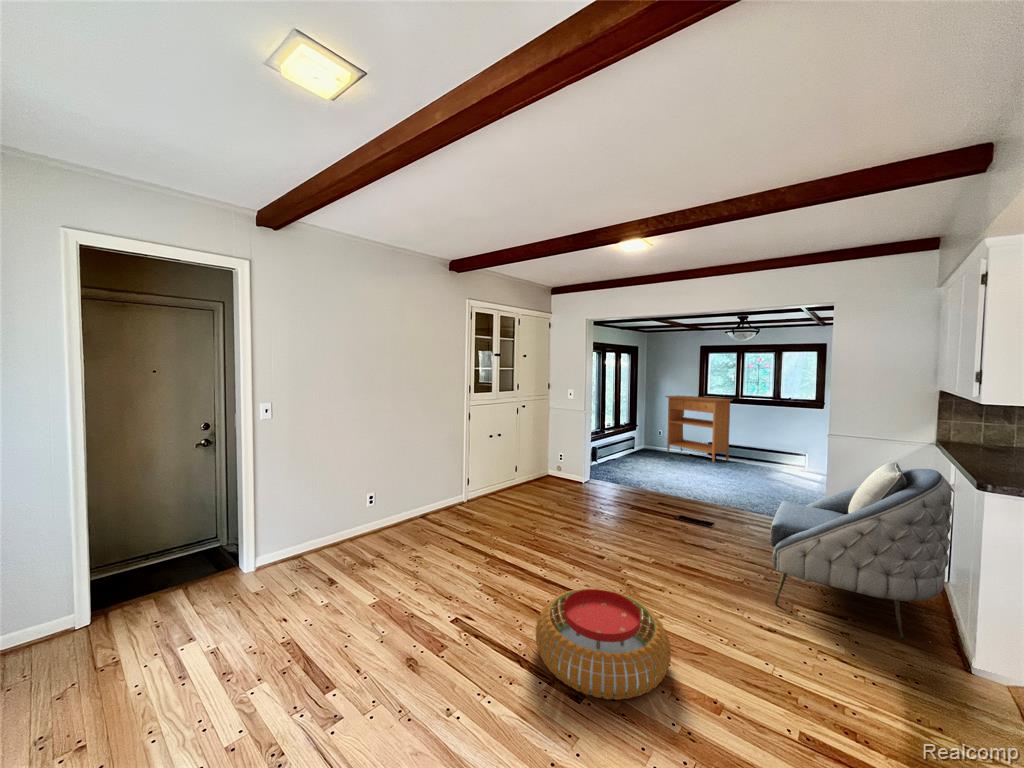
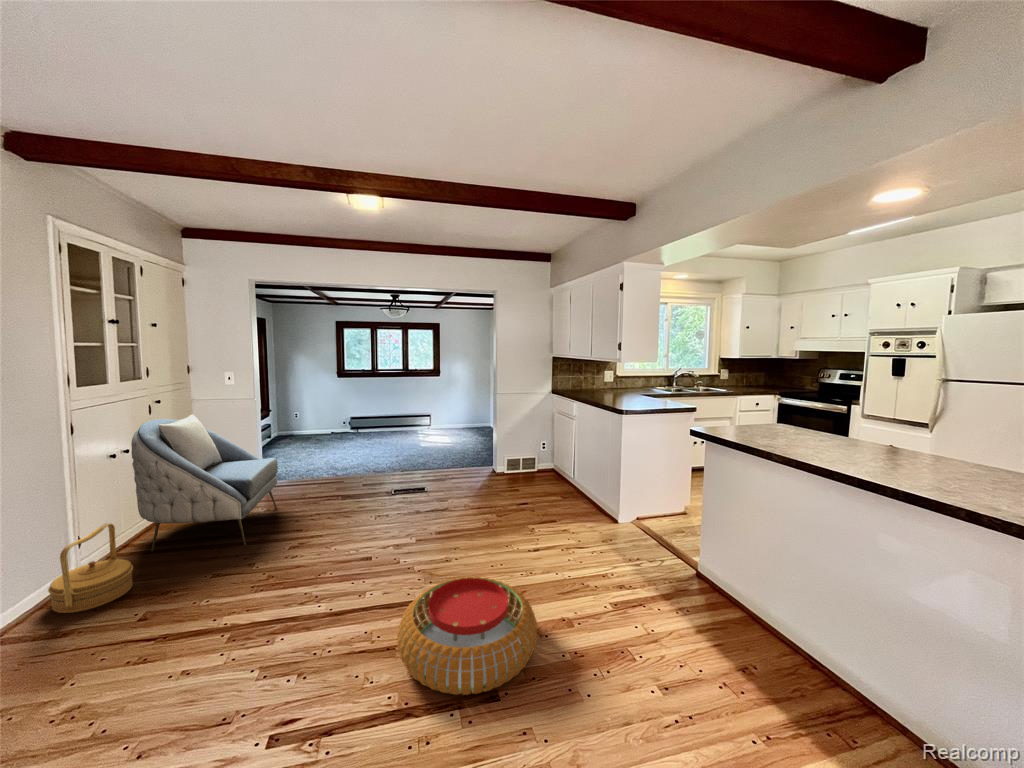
console table: present [666,395,732,463] -> none [312,372,382,436]
armchair: present [770,461,952,639] -> present [131,414,278,552]
woven basket: none [448,474,483,519] -> present [48,523,133,613]

